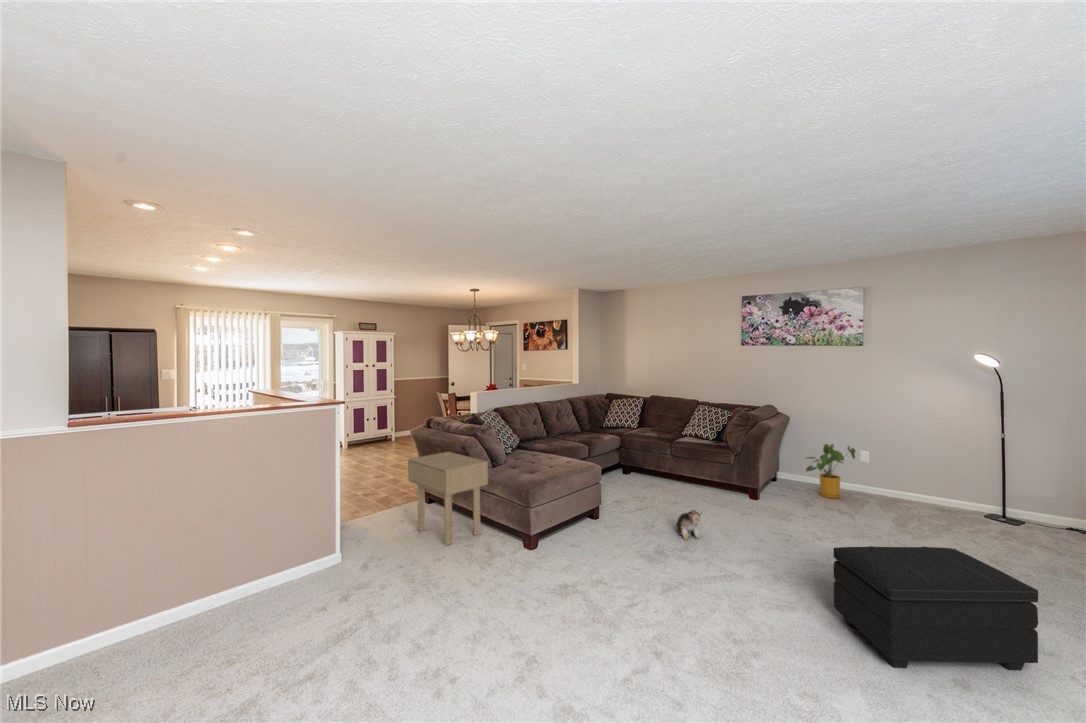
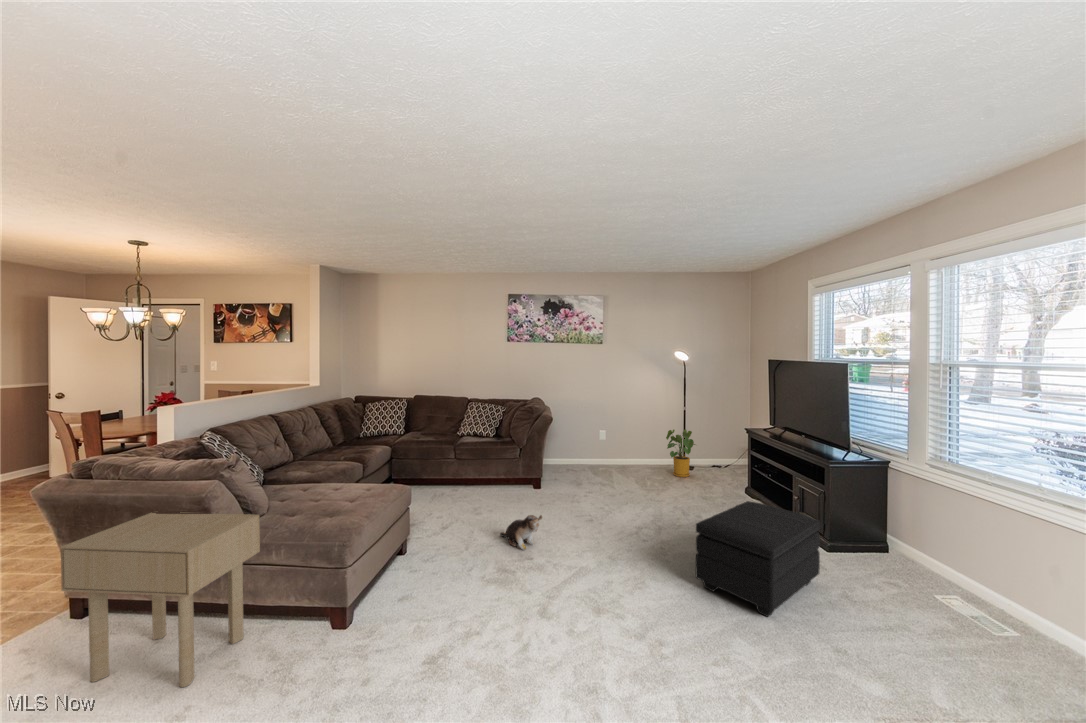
house plant: present [806,444,855,498] -> present [666,429,695,477]

